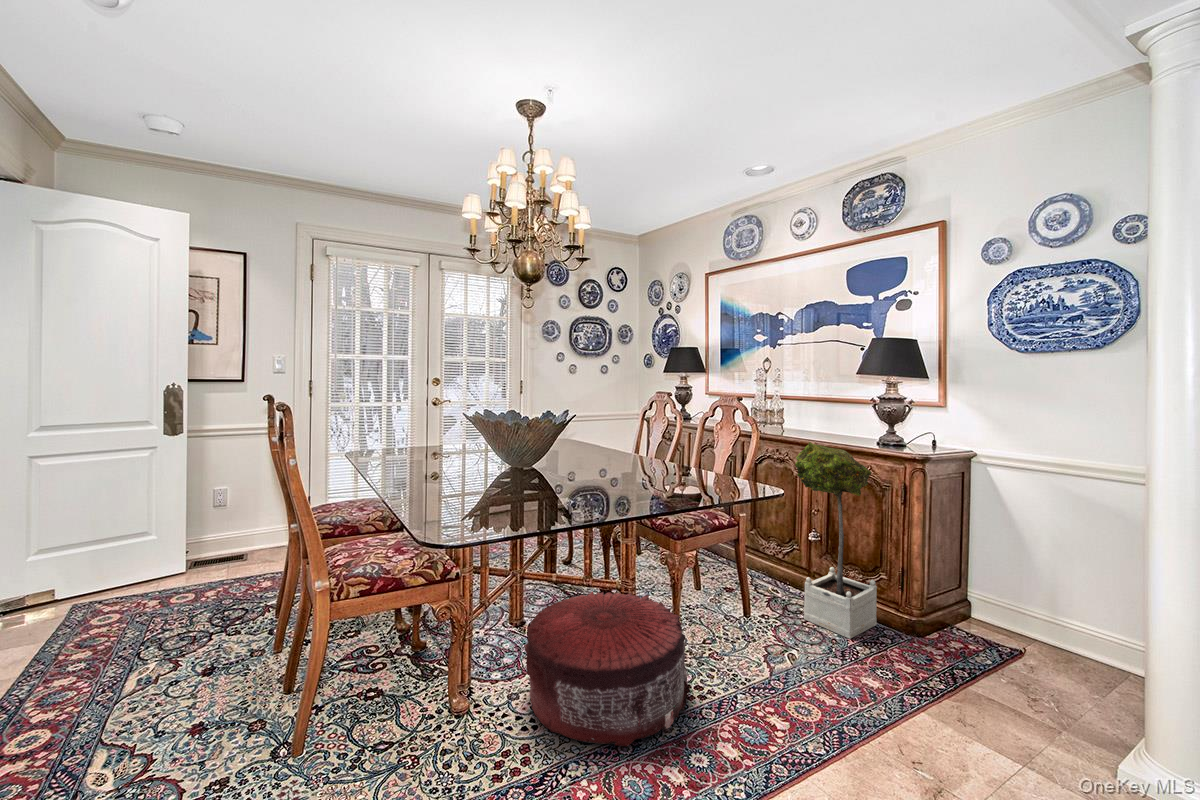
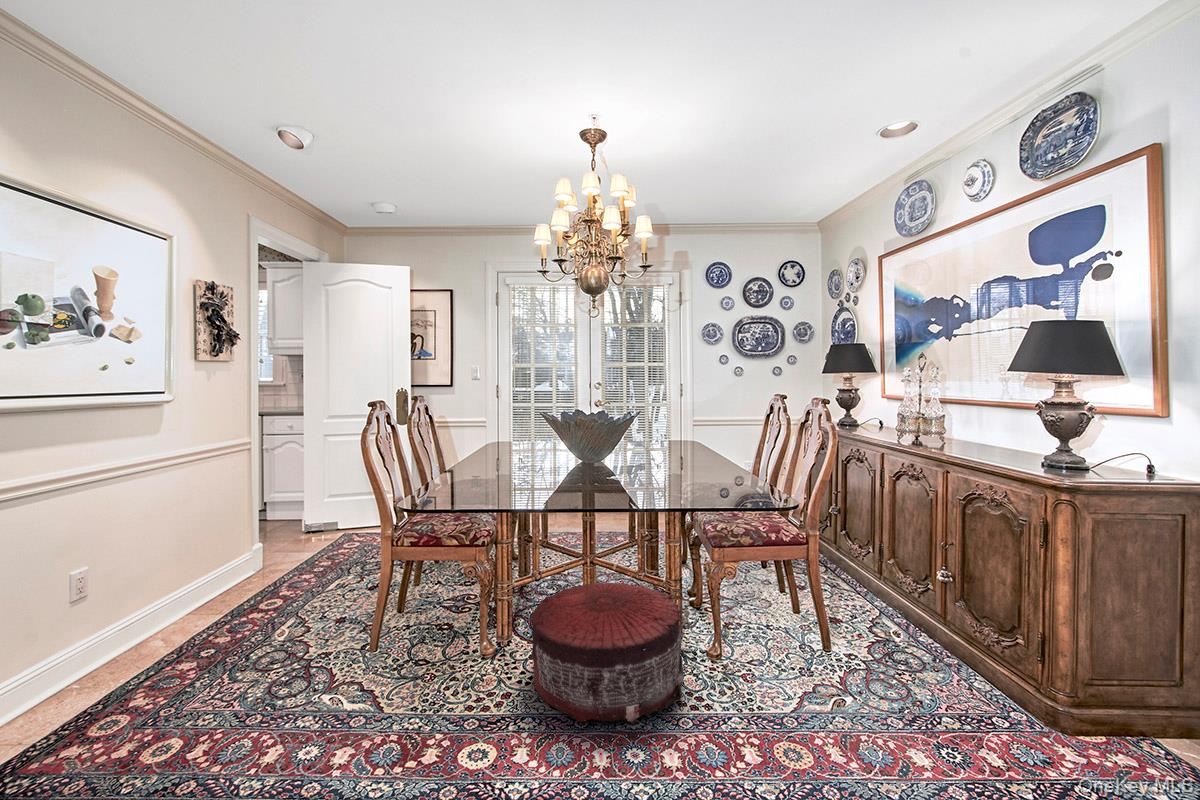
potted tree: present [795,442,877,639] -> none [888,453,1002,708]

